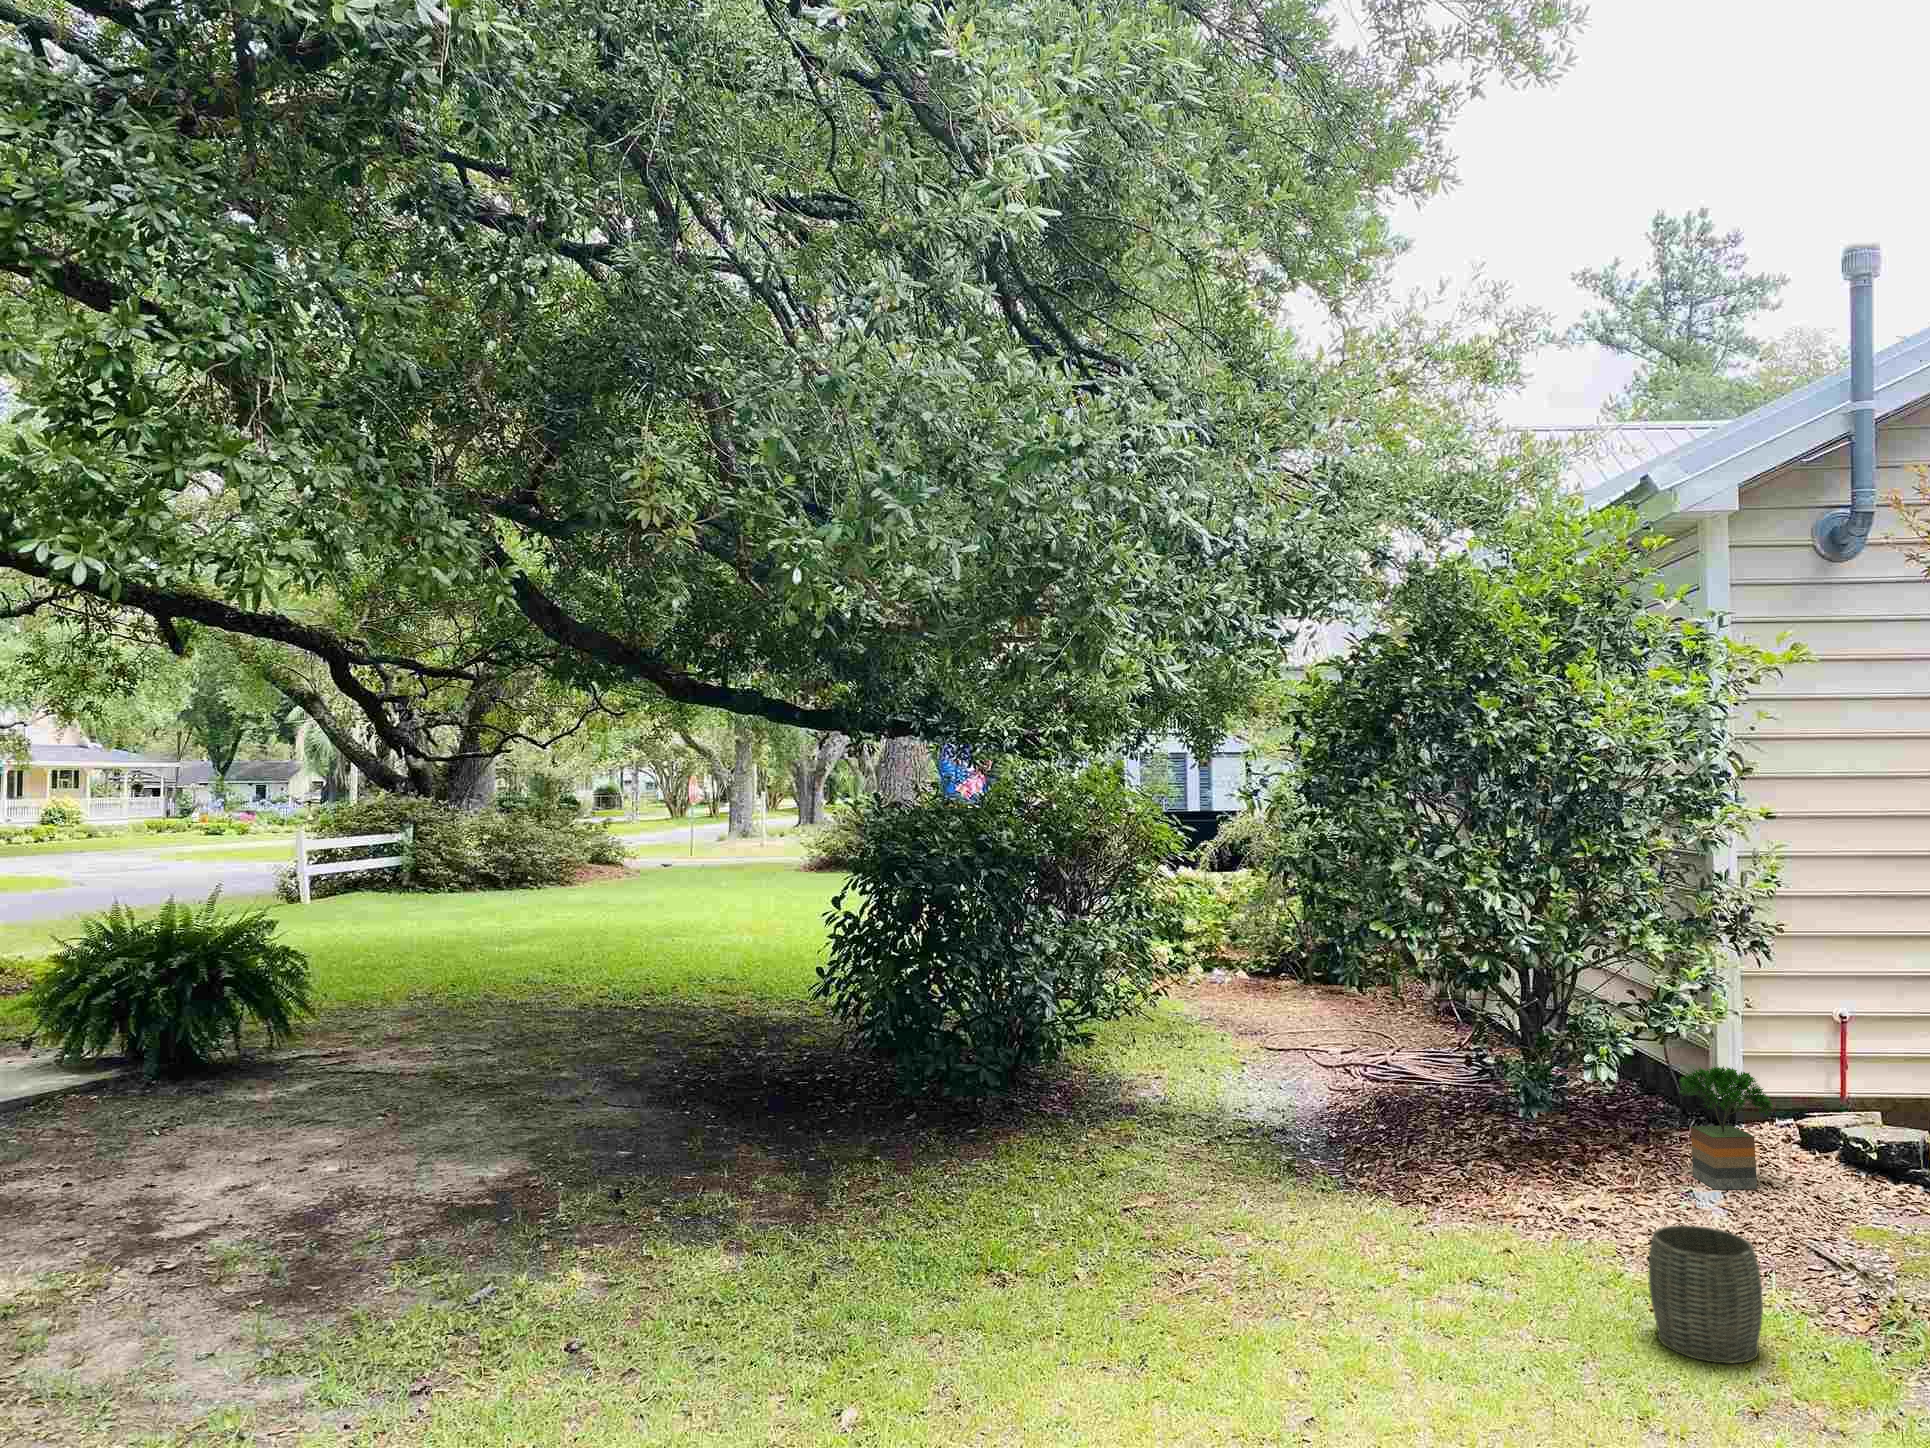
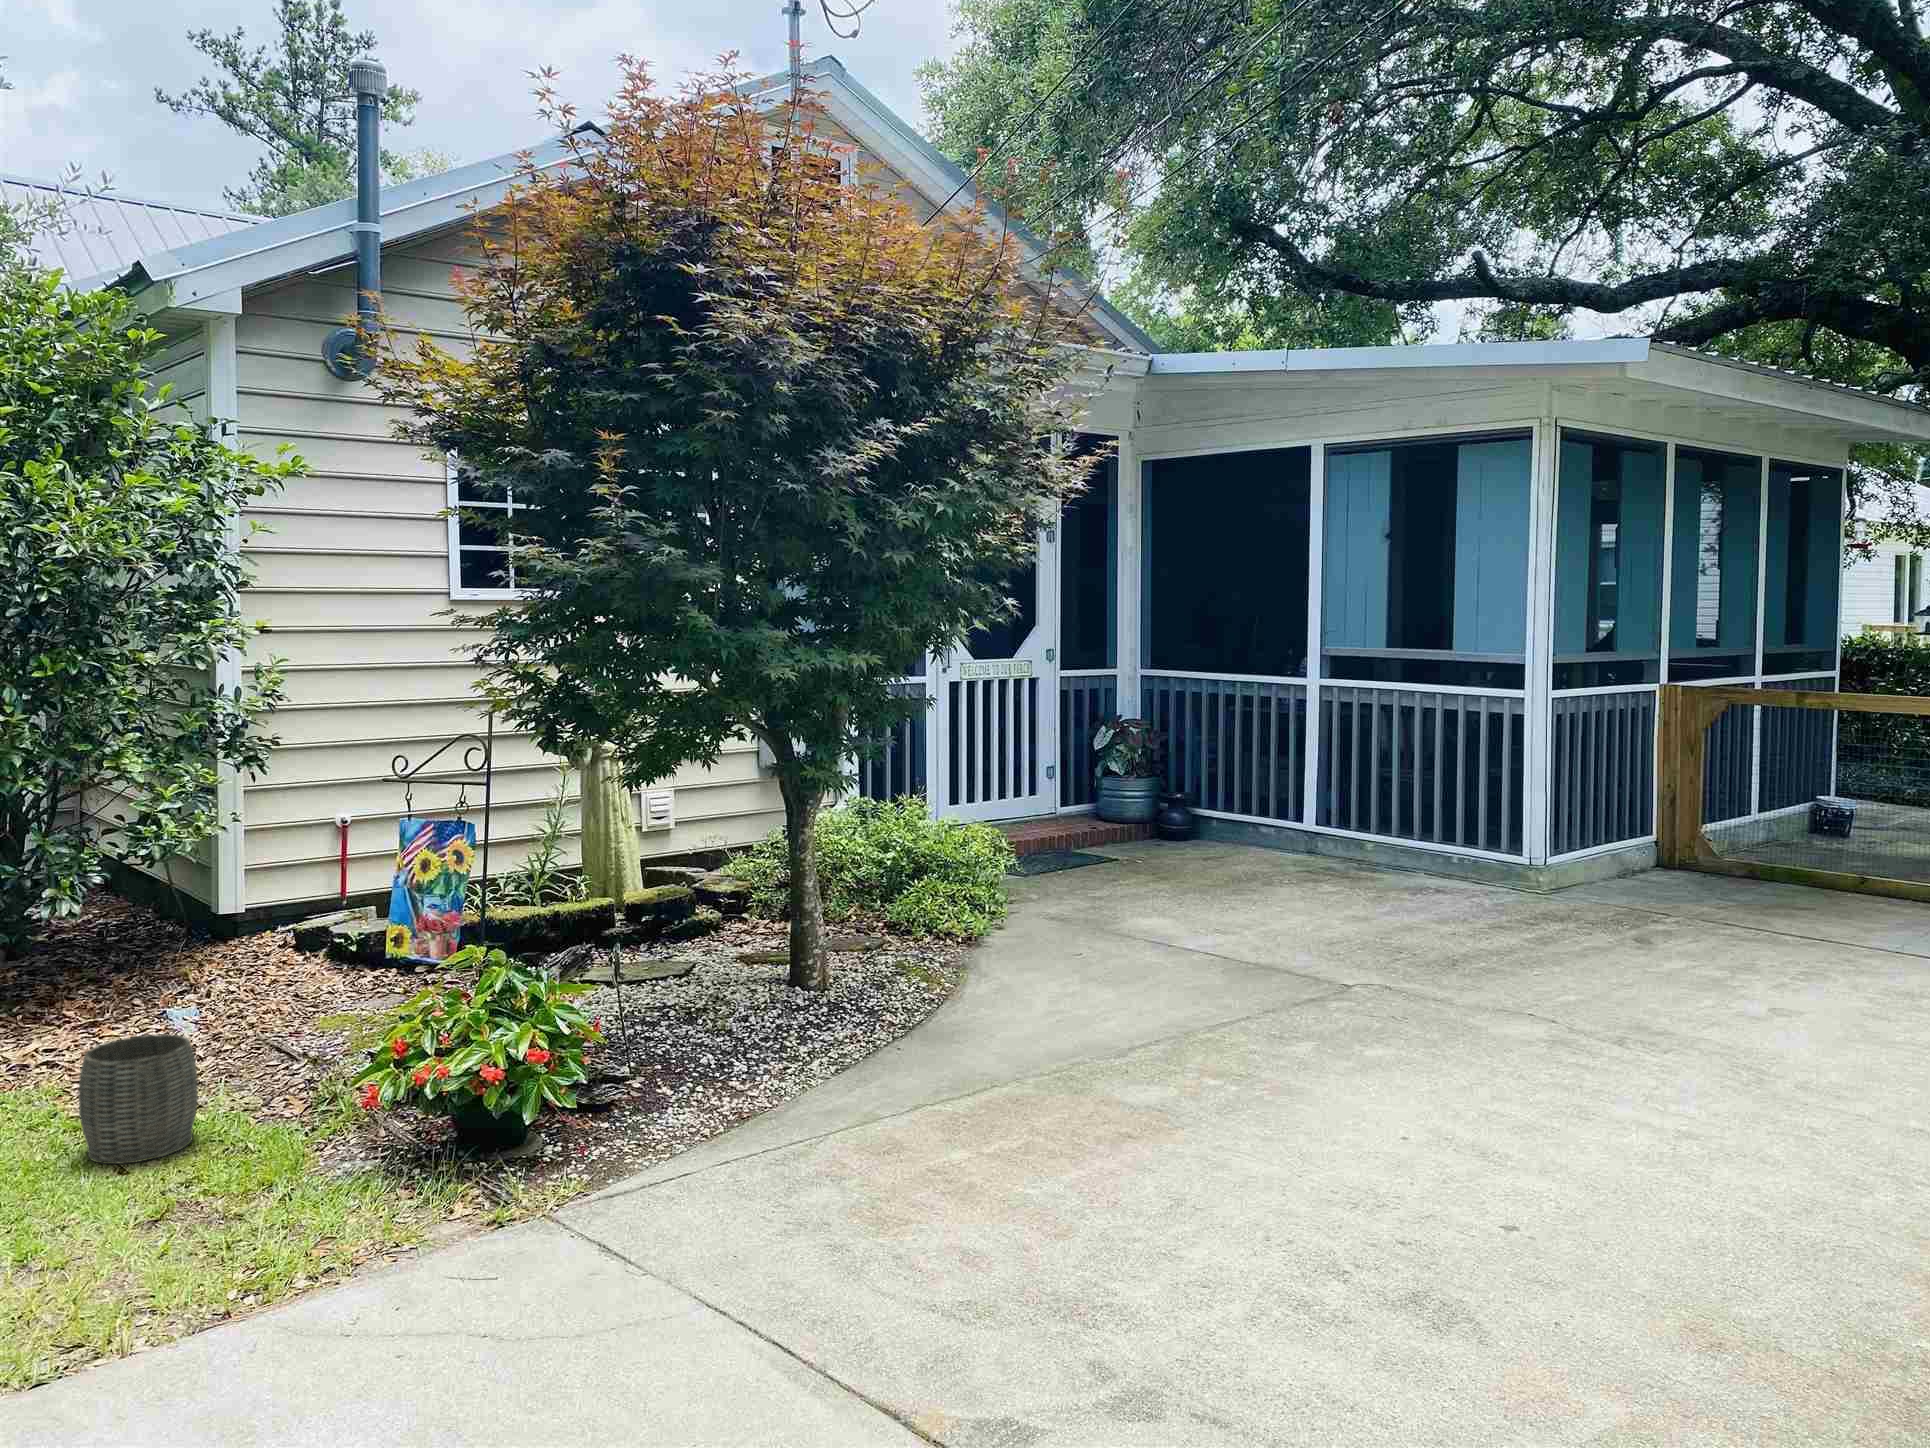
potted tree: present [1679,1066,1773,1190] -> none [162,882,260,1007]

